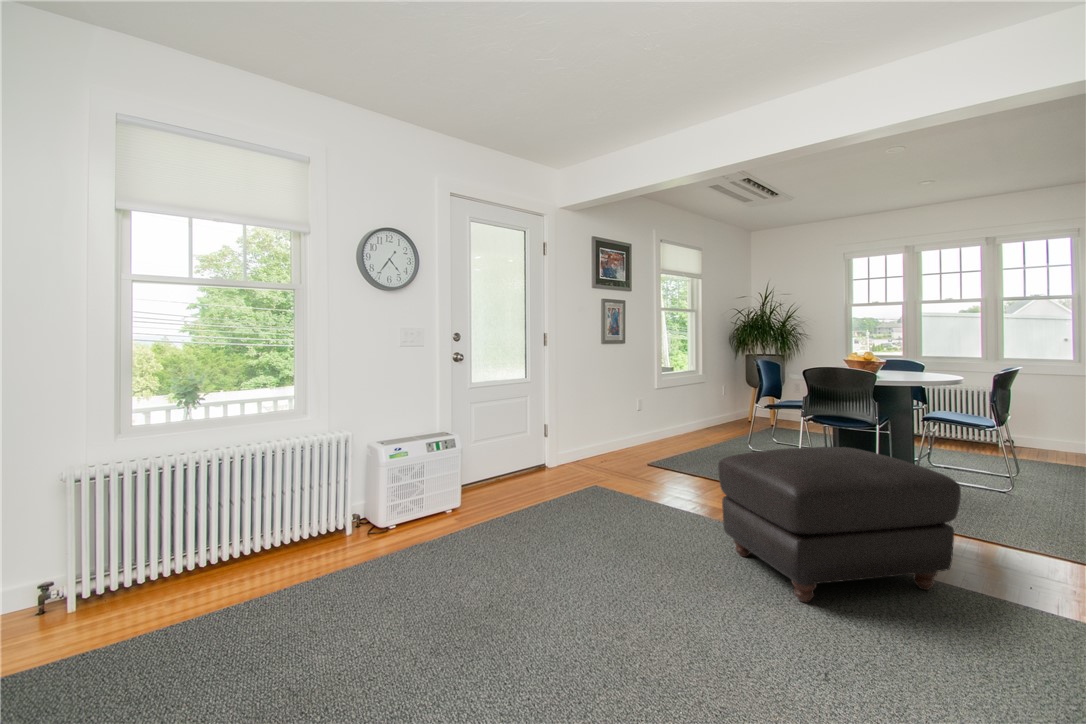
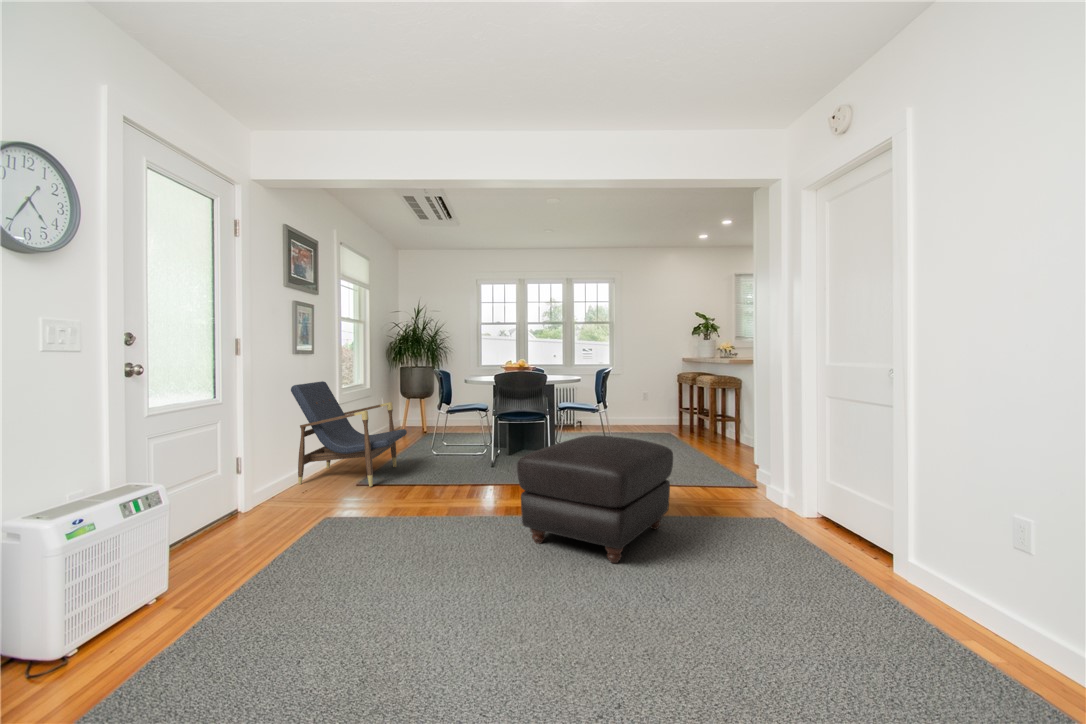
lounge chair: none [596,370,702,470] -> present [291,381,407,487]

